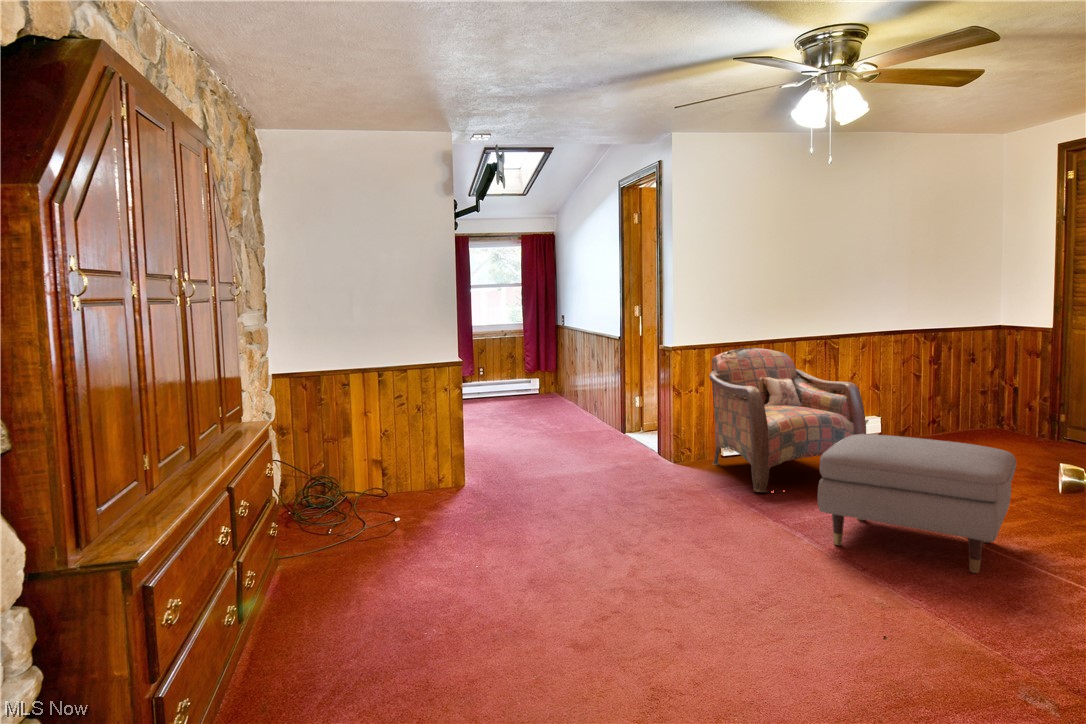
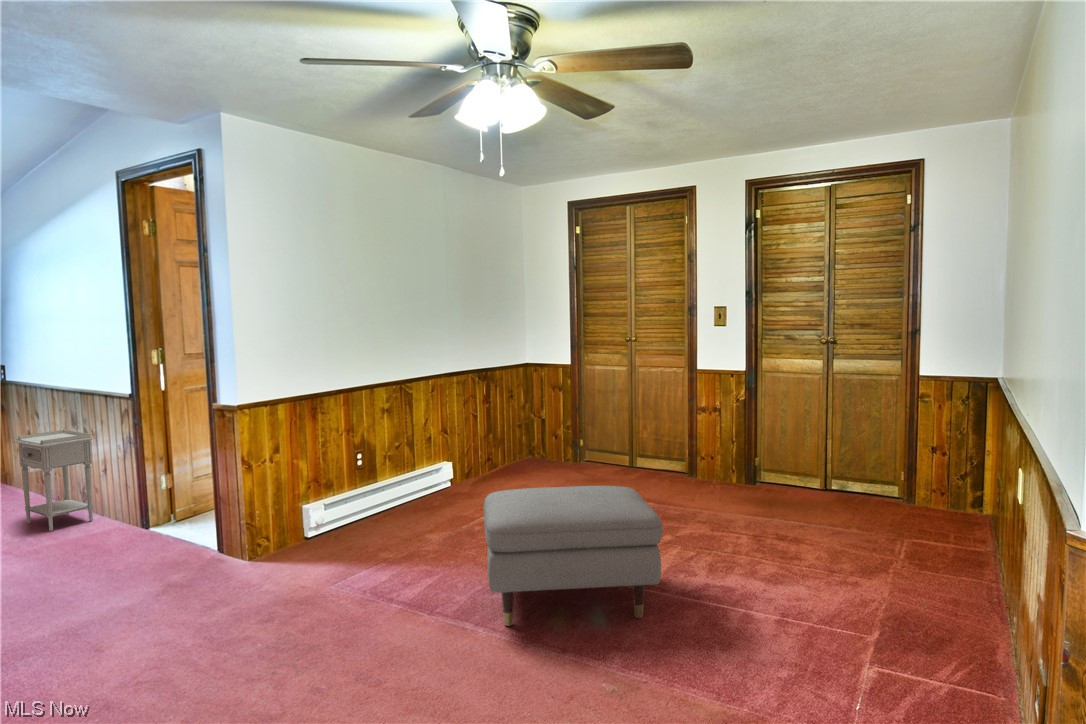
armchair: present [709,348,866,492] -> none [289,399,475,578]
nightstand: none [559,360,599,426] -> present [14,430,93,531]

